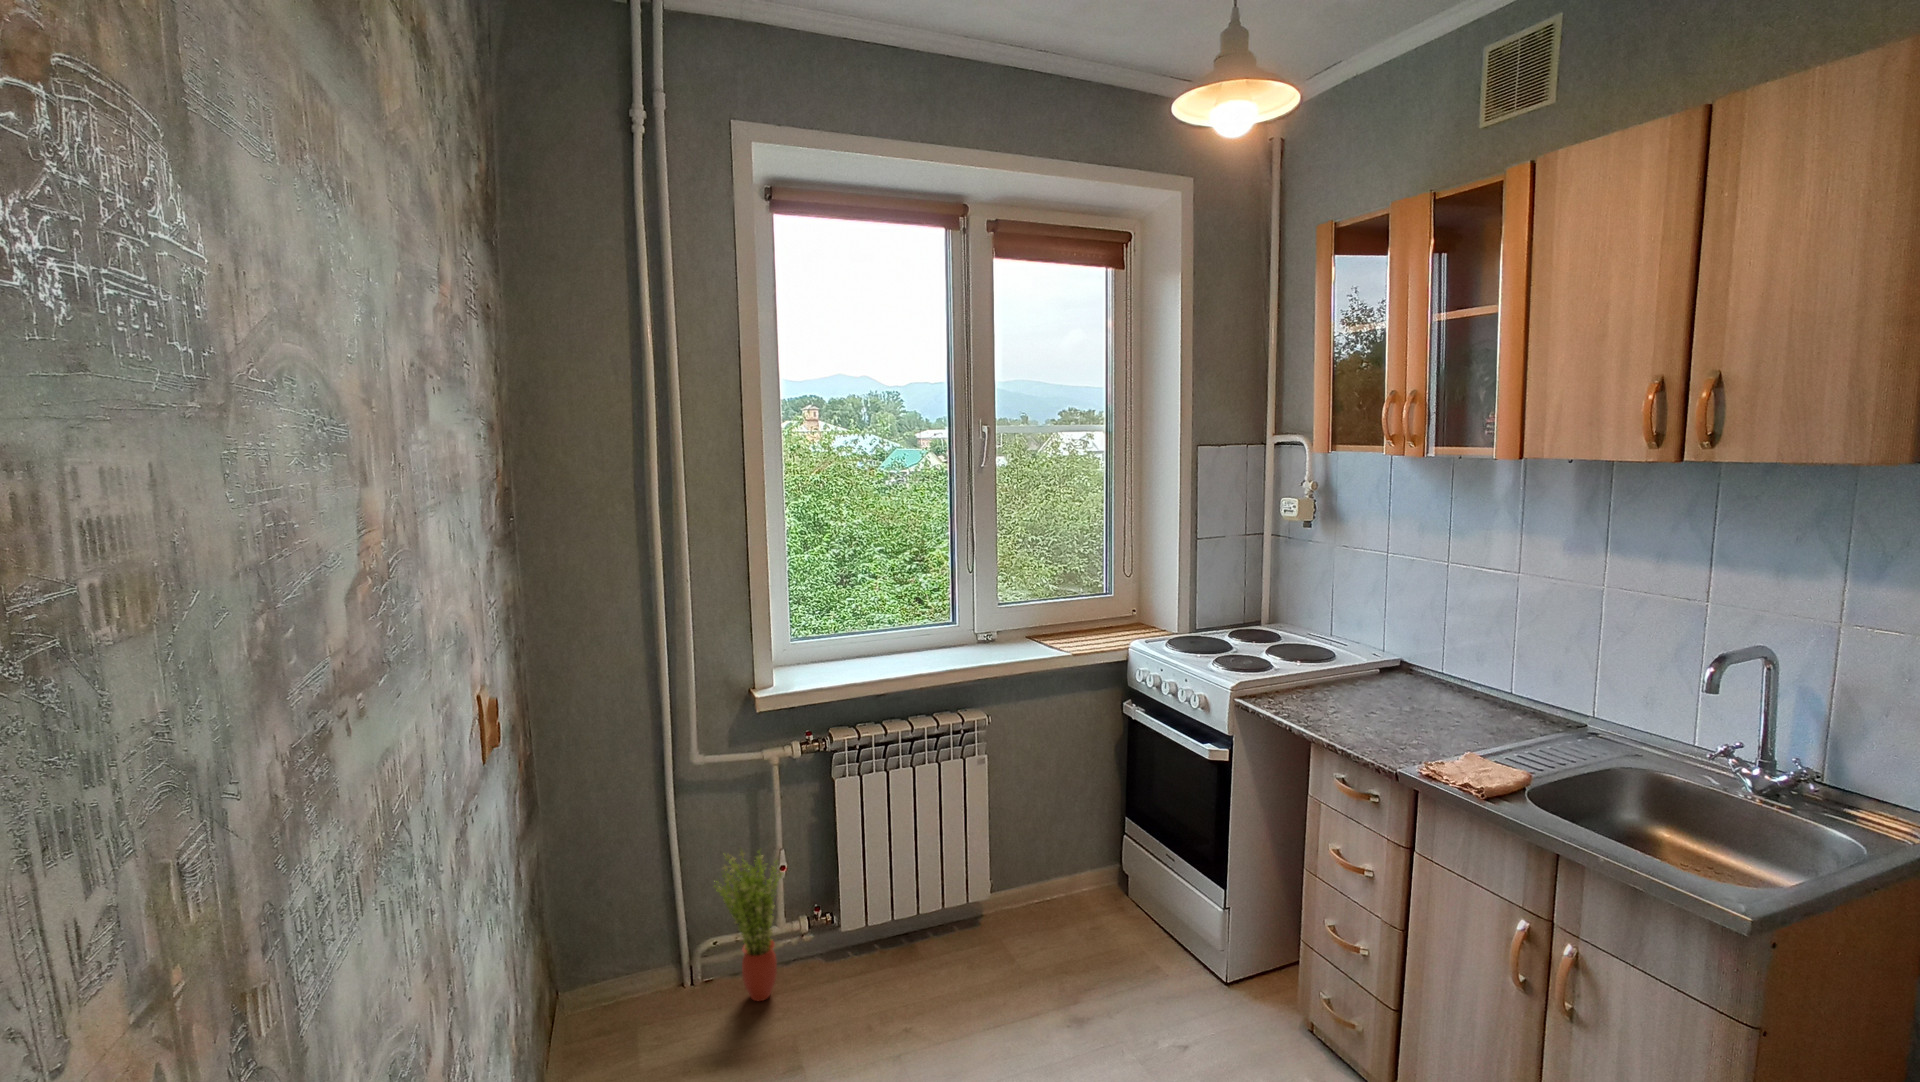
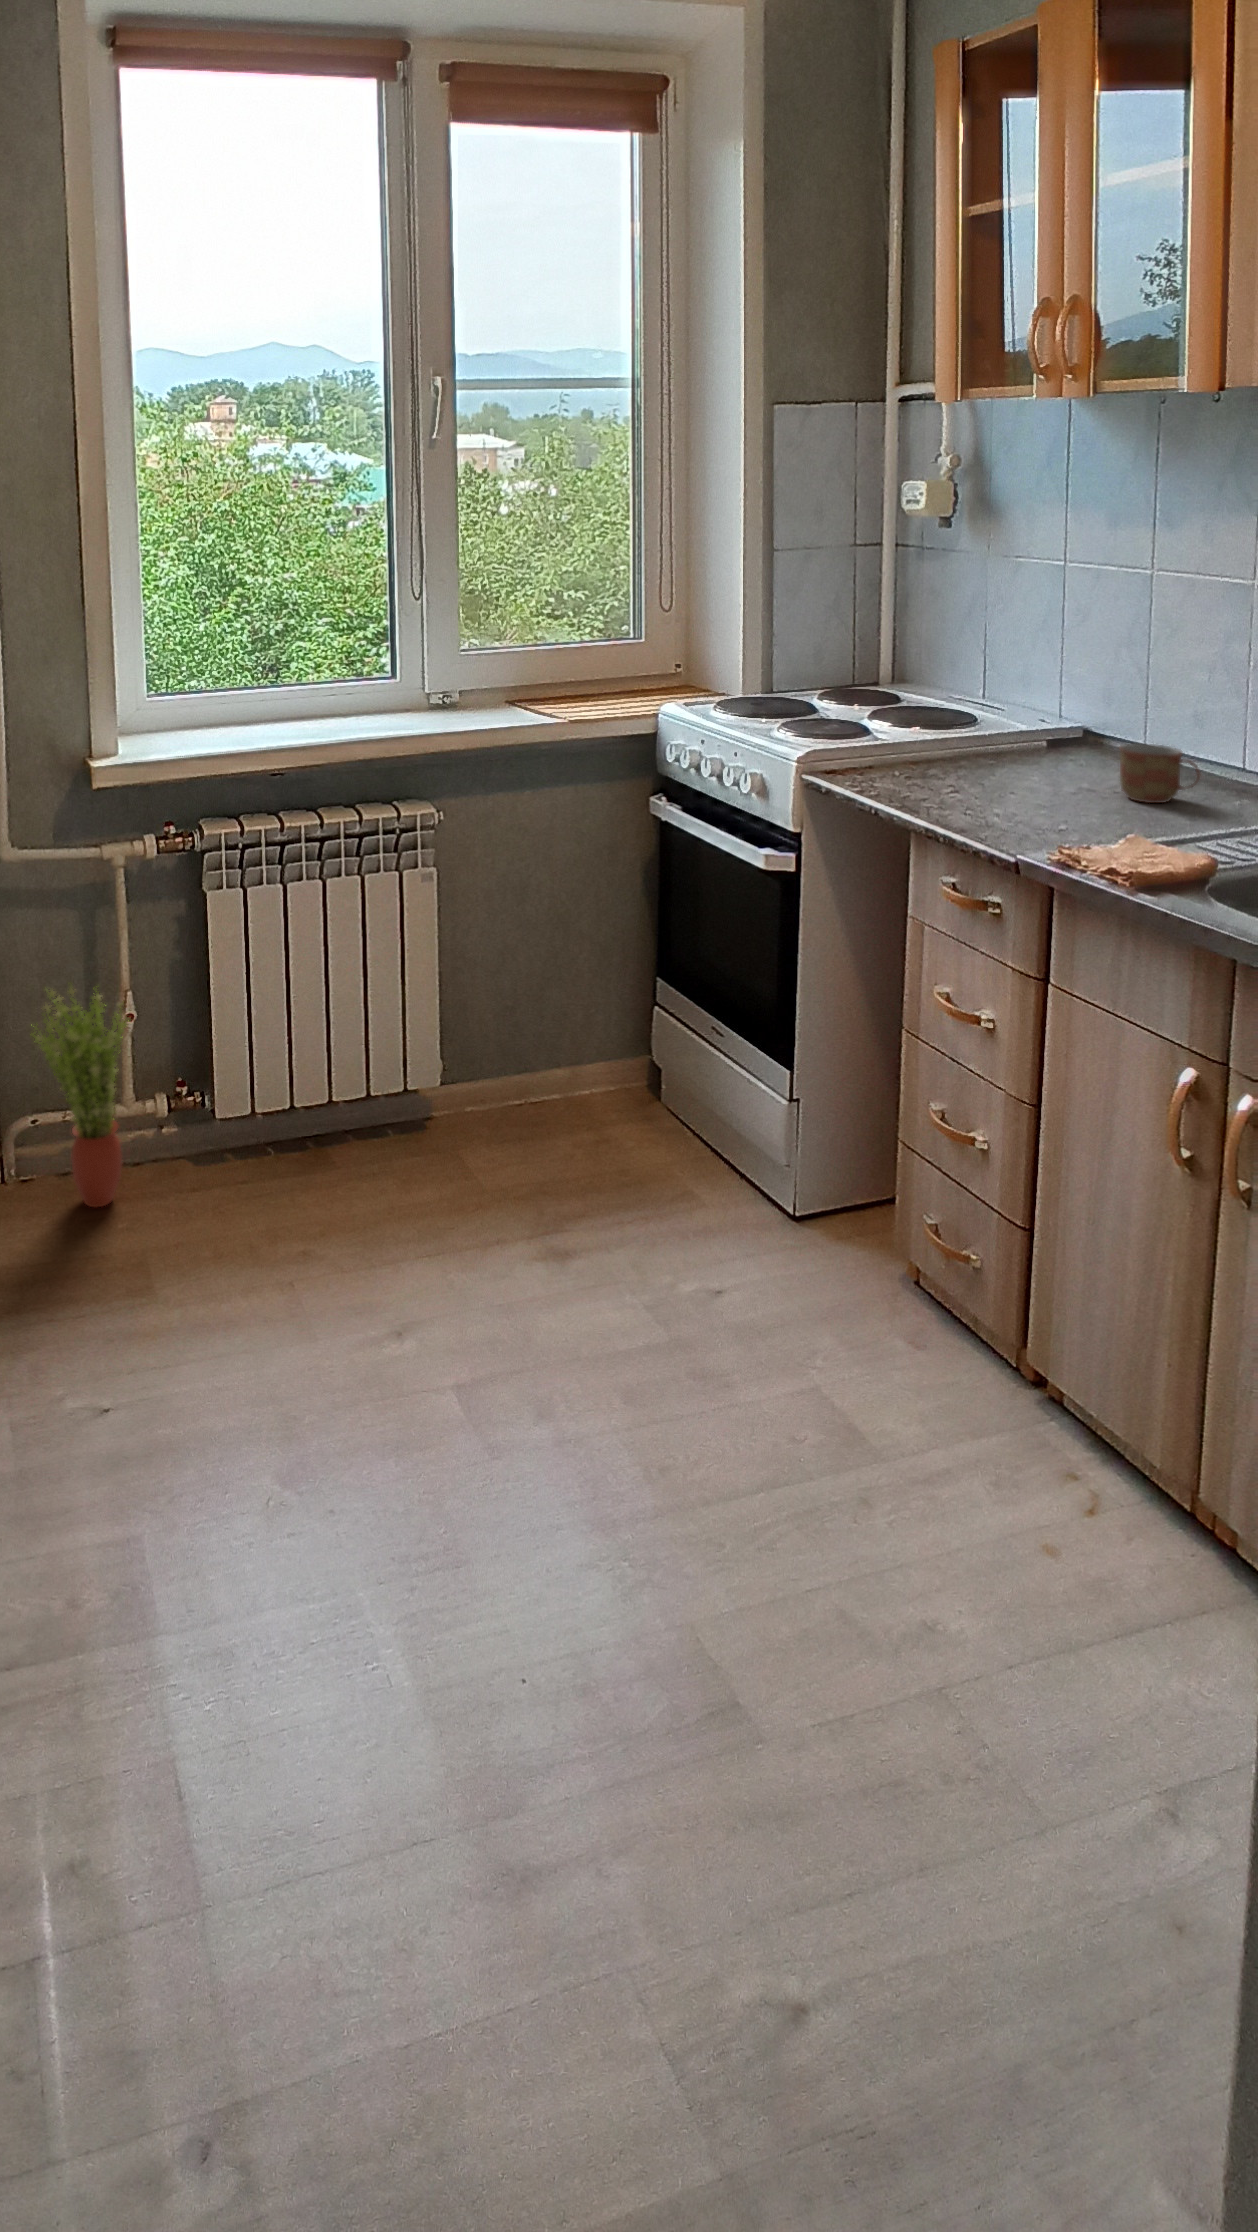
mug: none [1441,681,1494,721] -> present [1119,743,1200,803]

